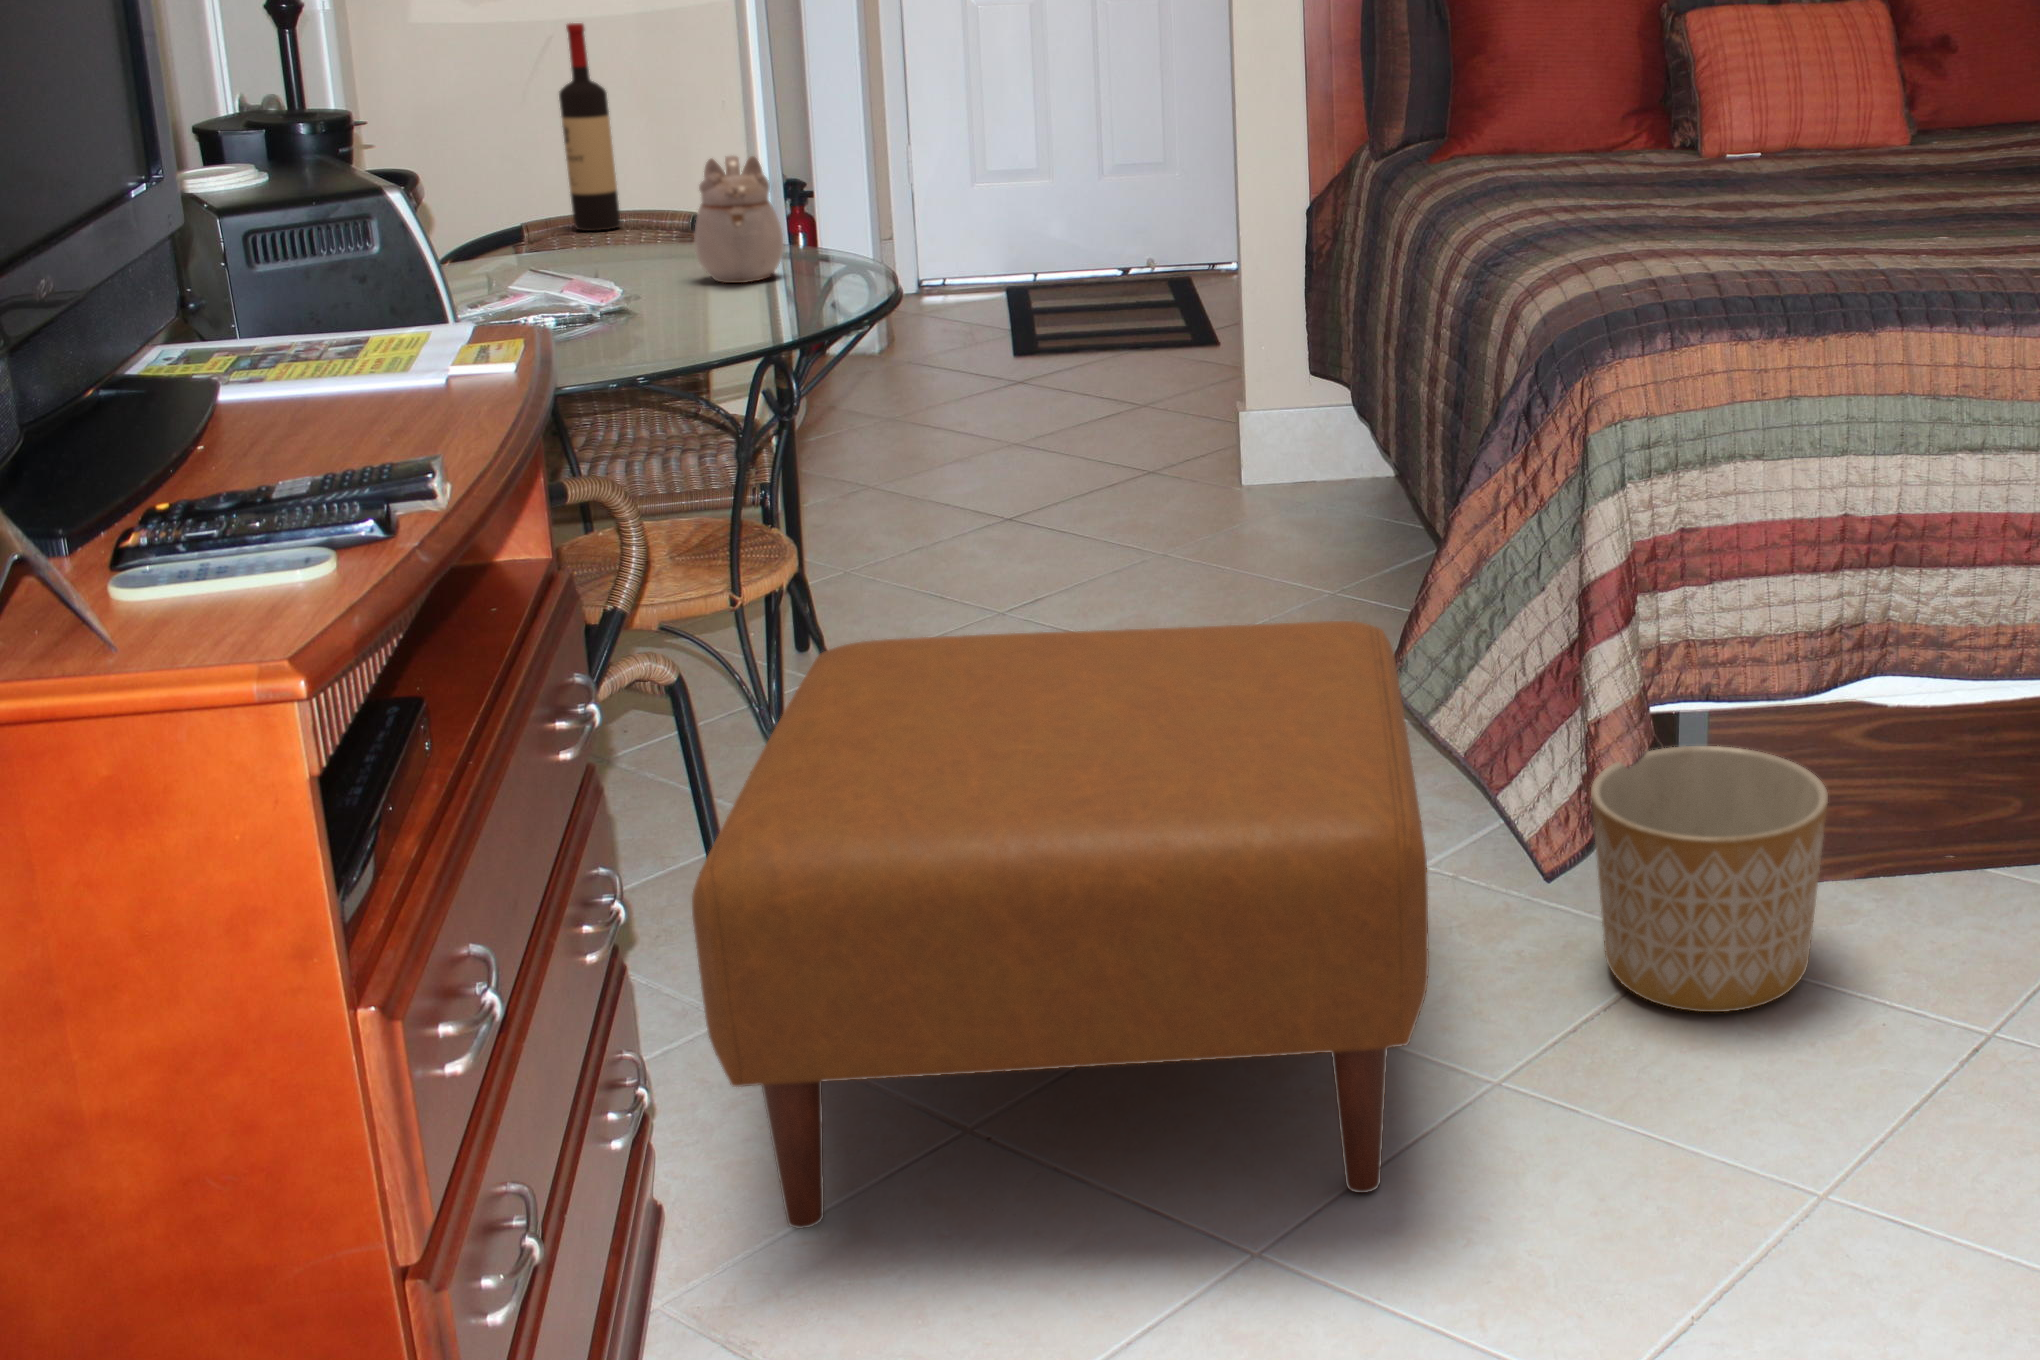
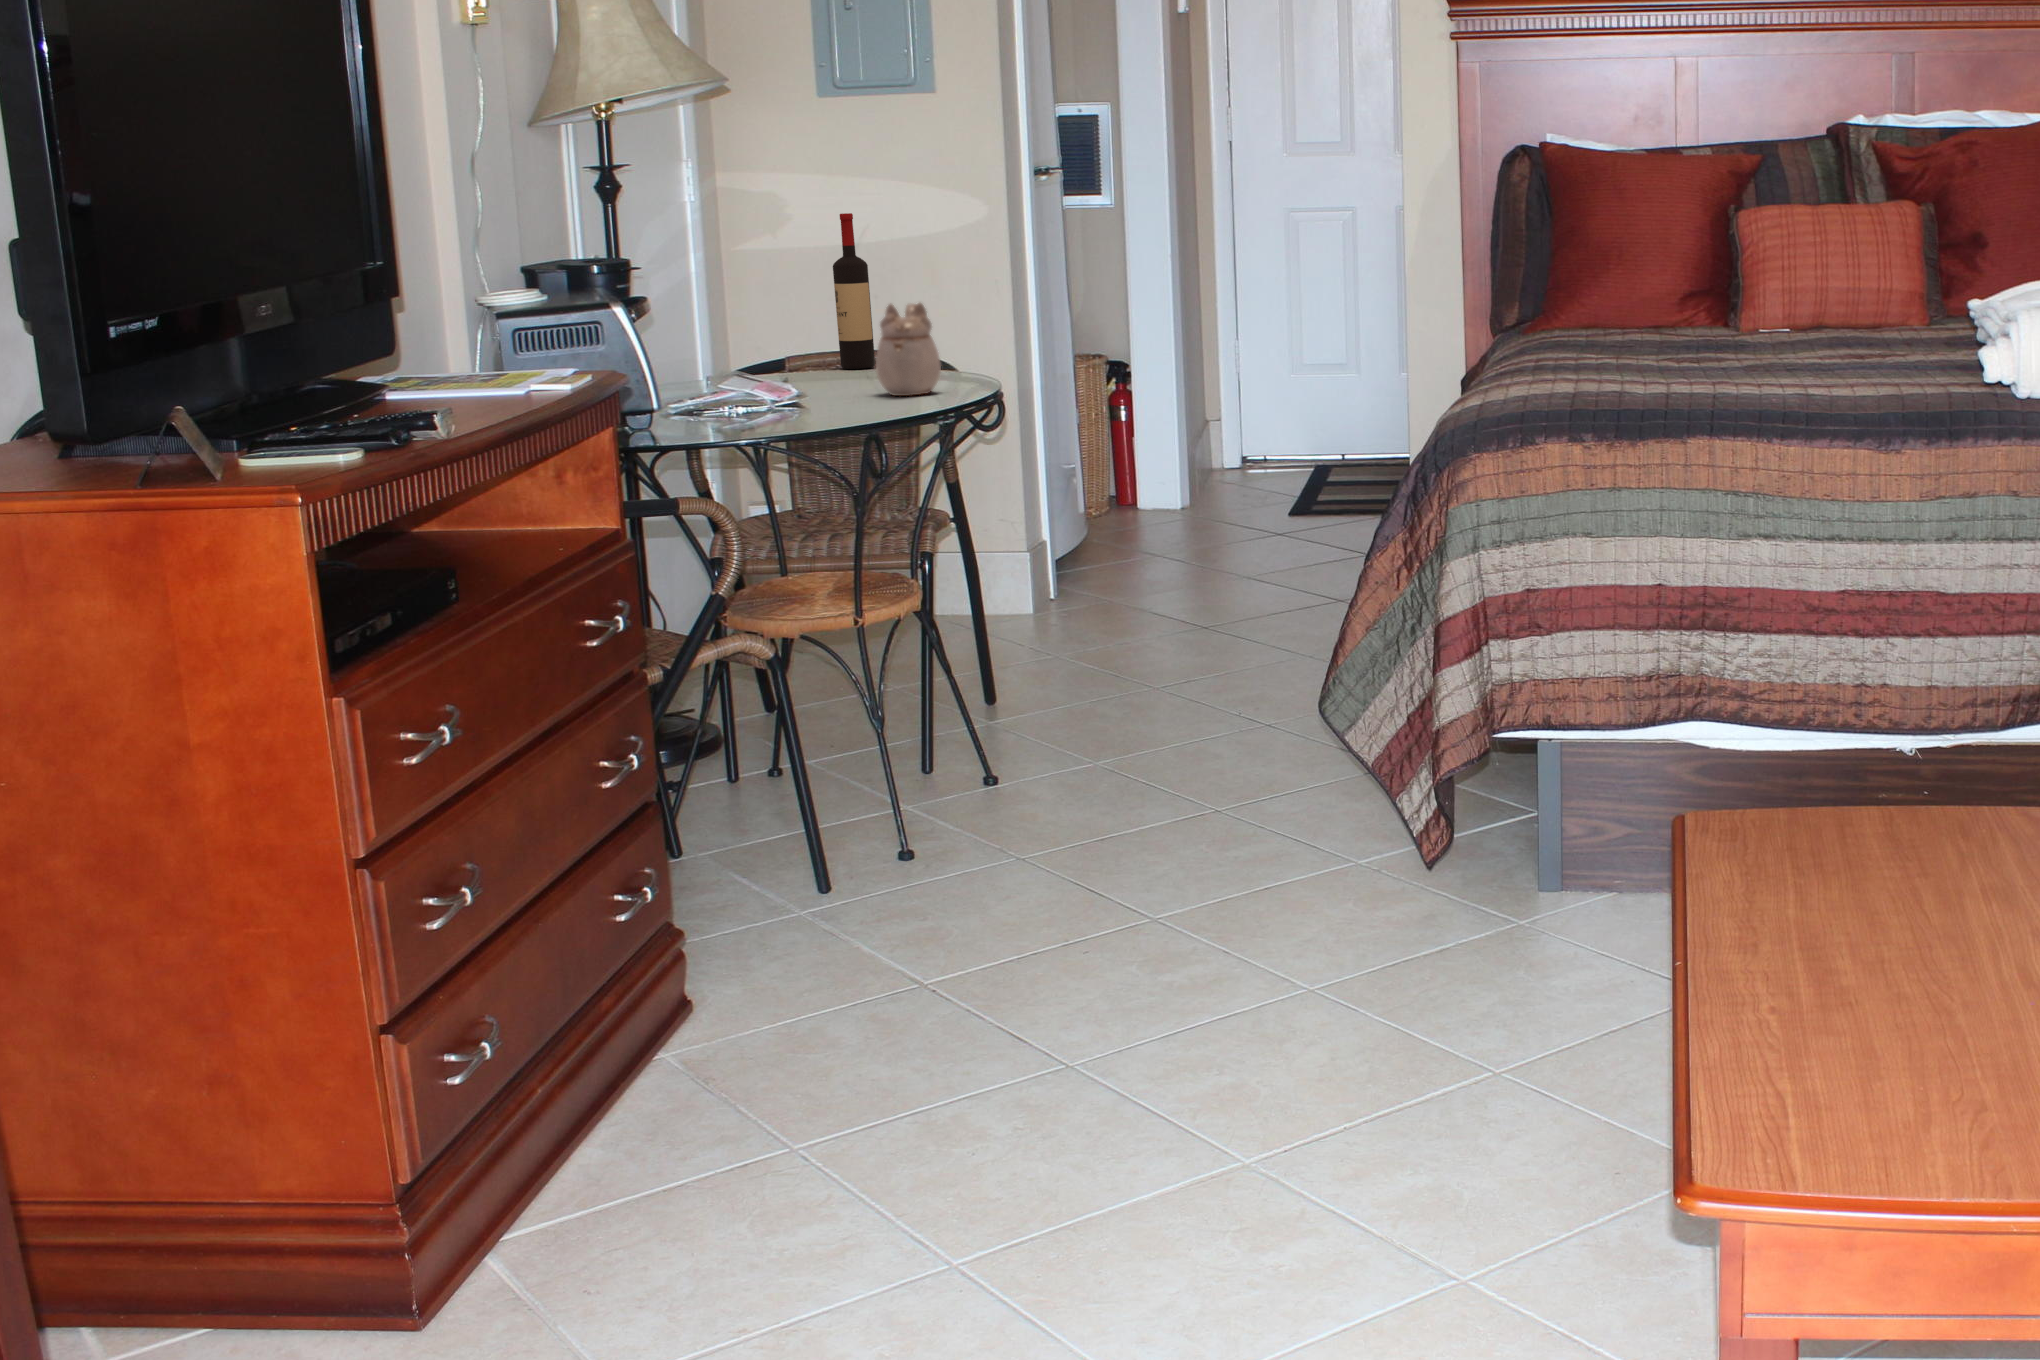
ottoman: present [692,621,1429,1229] -> none [709,644,1306,1044]
planter: present [1591,746,1828,1012] -> none [1428,766,1615,965]

